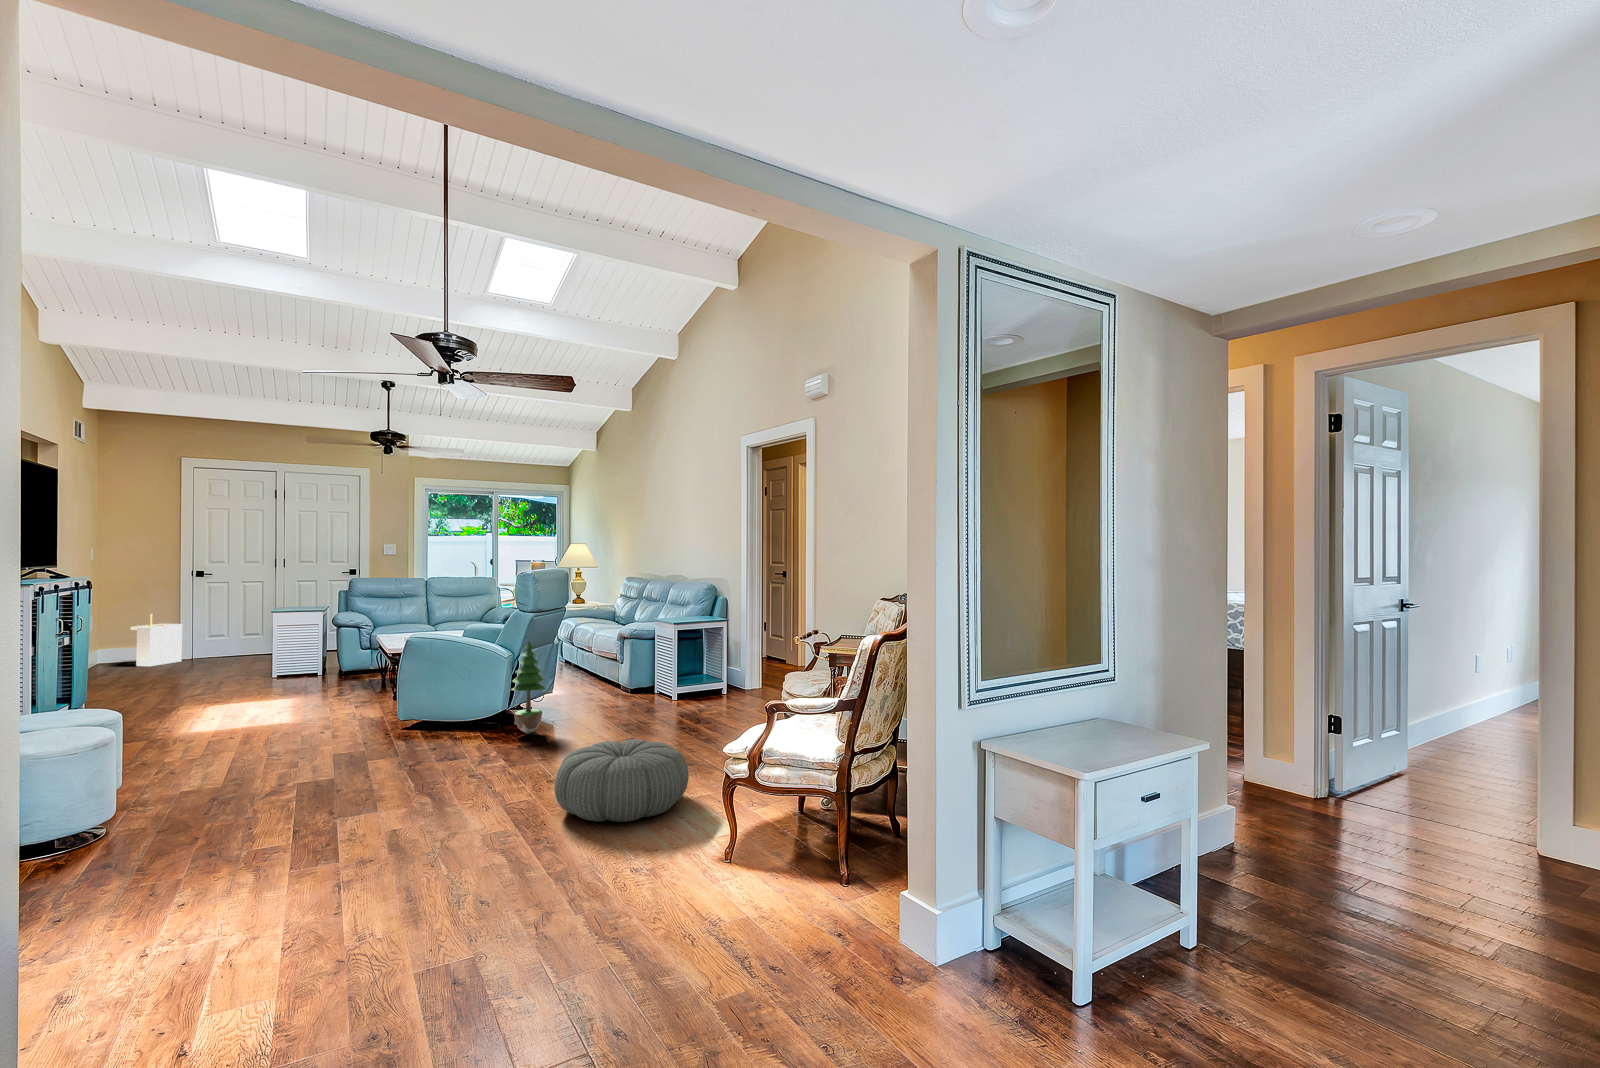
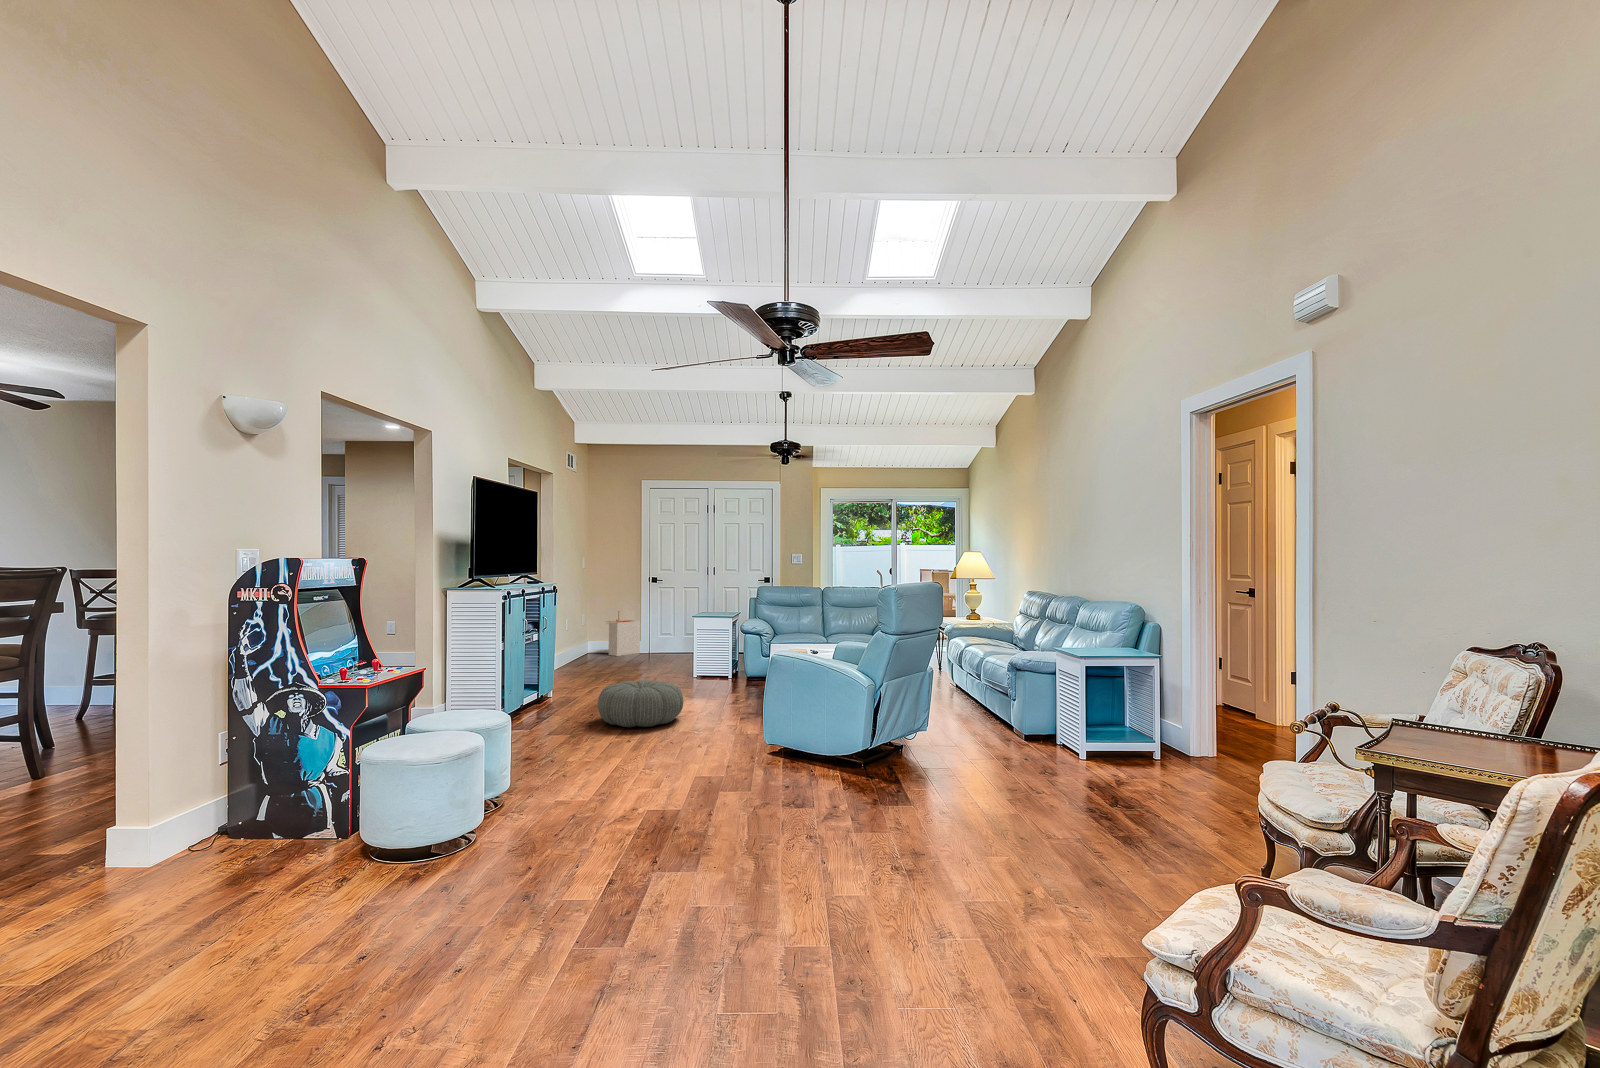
potted tree: present [511,641,546,735] -> none [871,670,913,785]
pouf: present [555,739,689,822] -> present [598,680,684,727]

